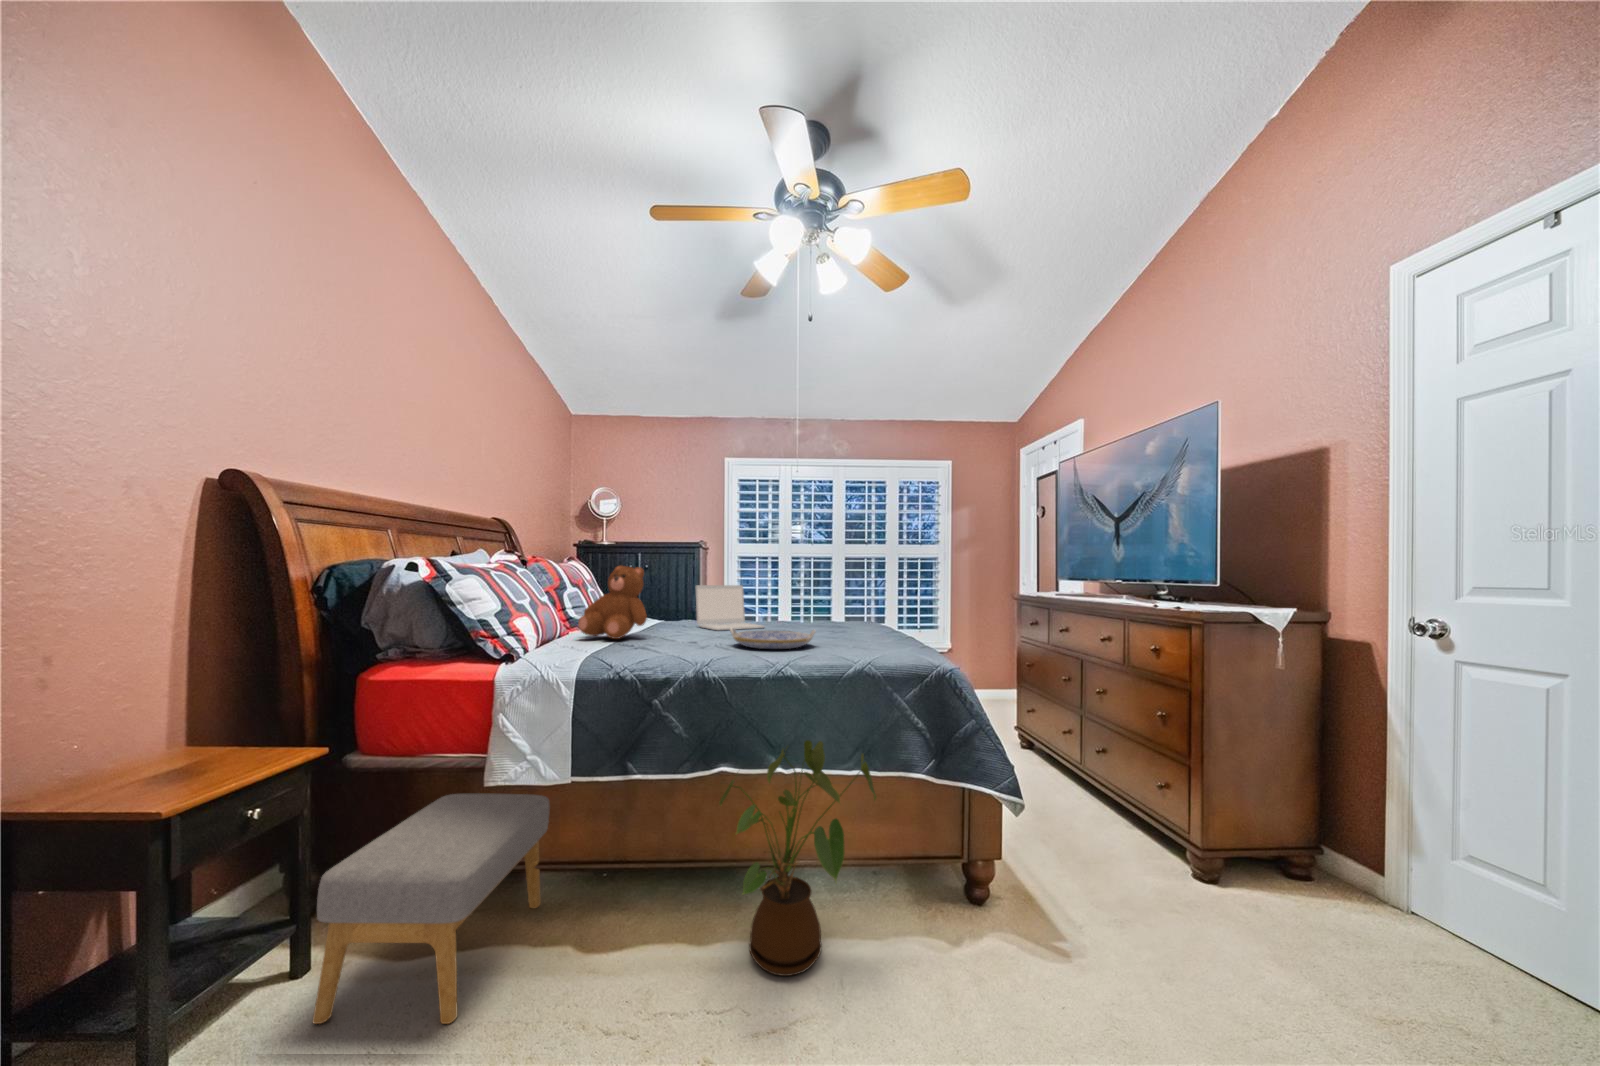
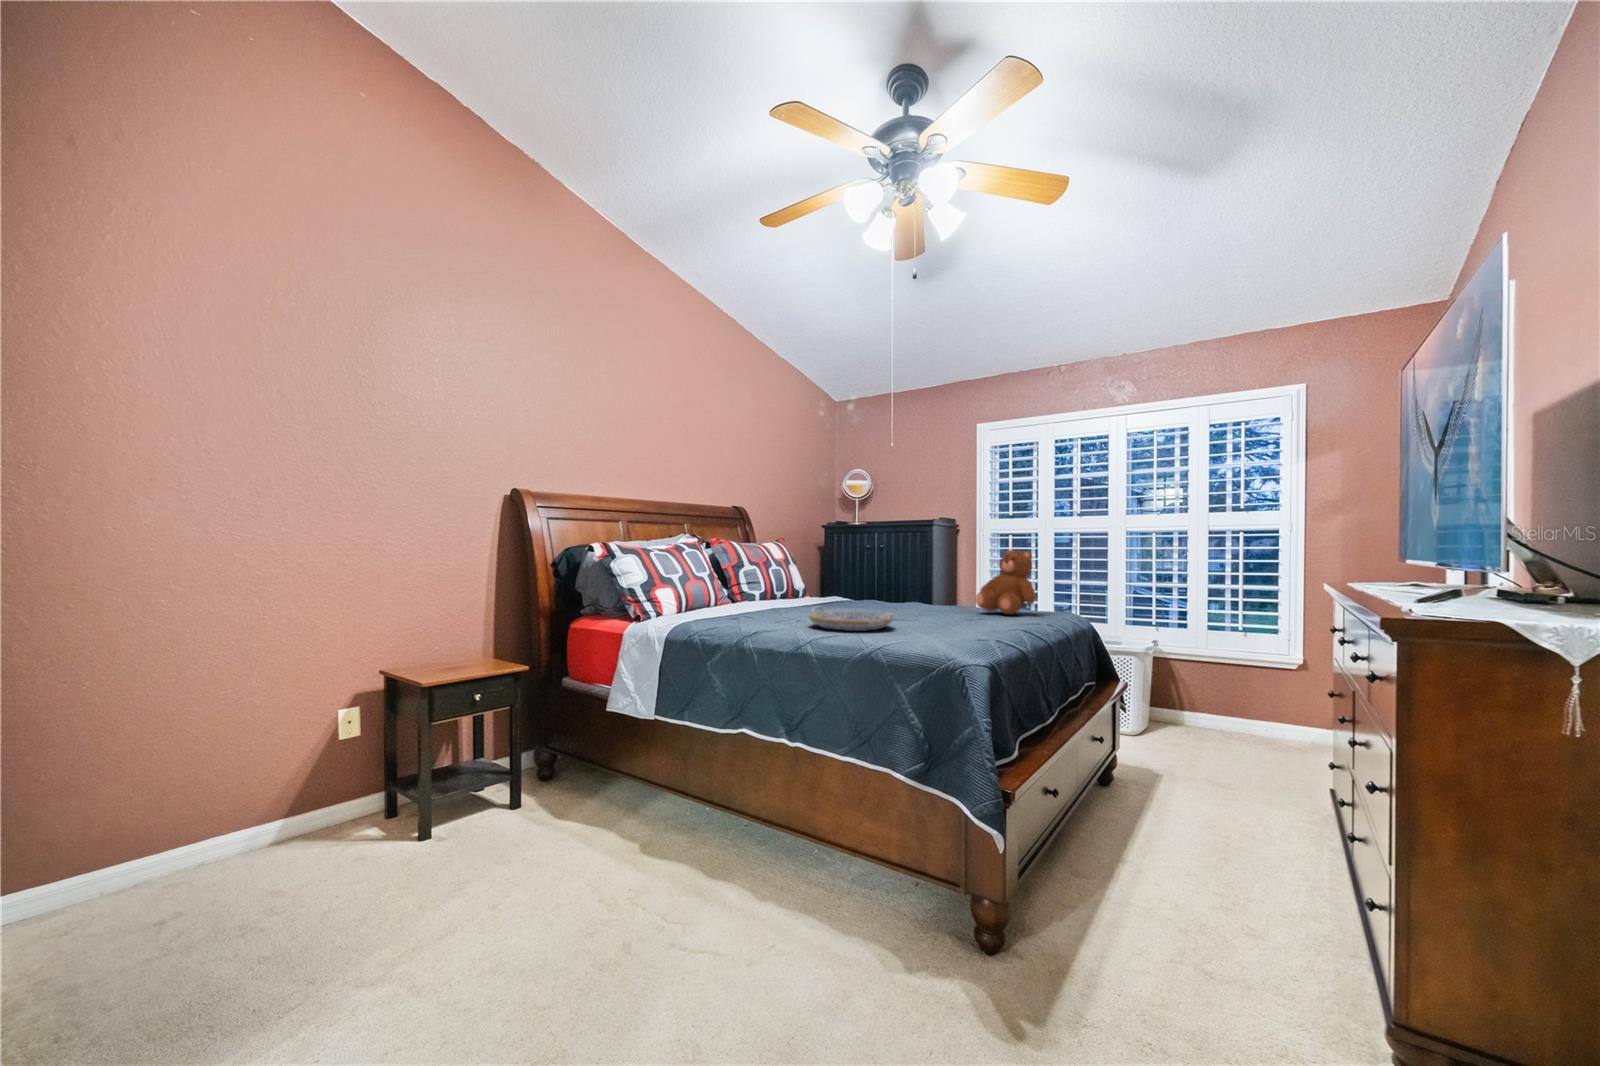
teddy bear: present [578,566,647,639] -> present [976,550,1036,614]
laptop: present [696,585,764,630] -> none [857,565,922,613]
house plant: present [719,740,877,976] -> none [682,720,847,932]
footstool: present [313,794,550,1024] -> none [496,716,654,859]

